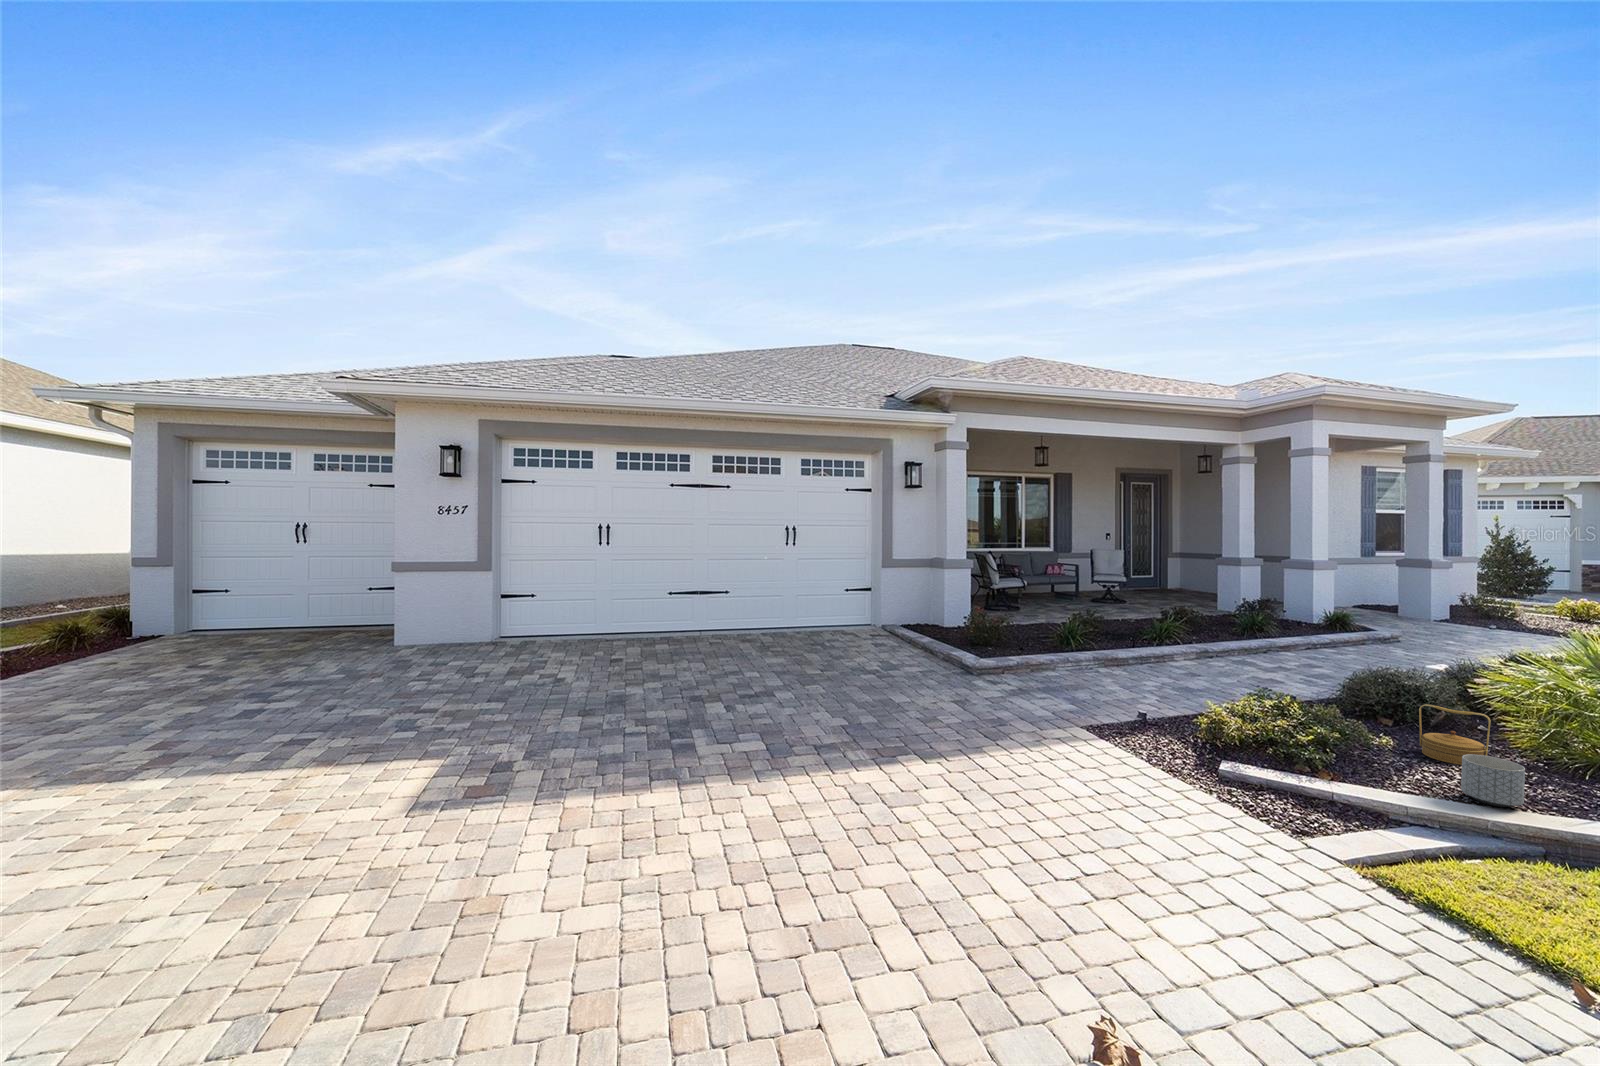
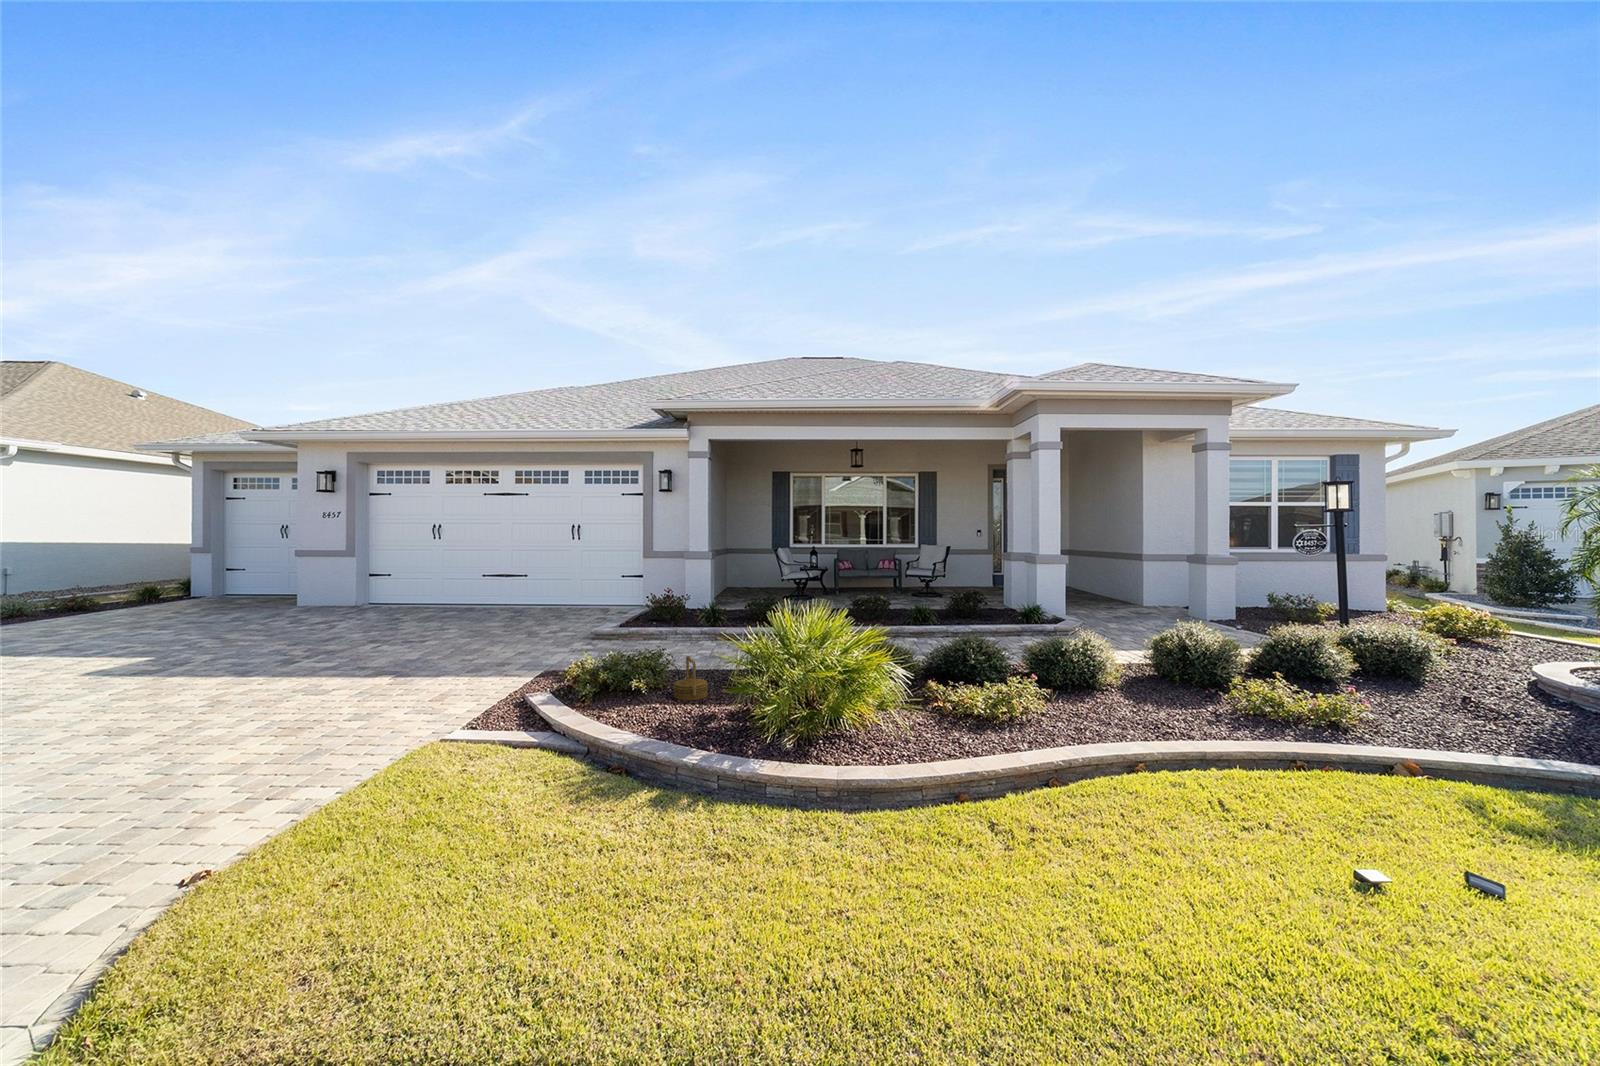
planter: present [1461,754,1525,807] -> none [581,680,612,713]

